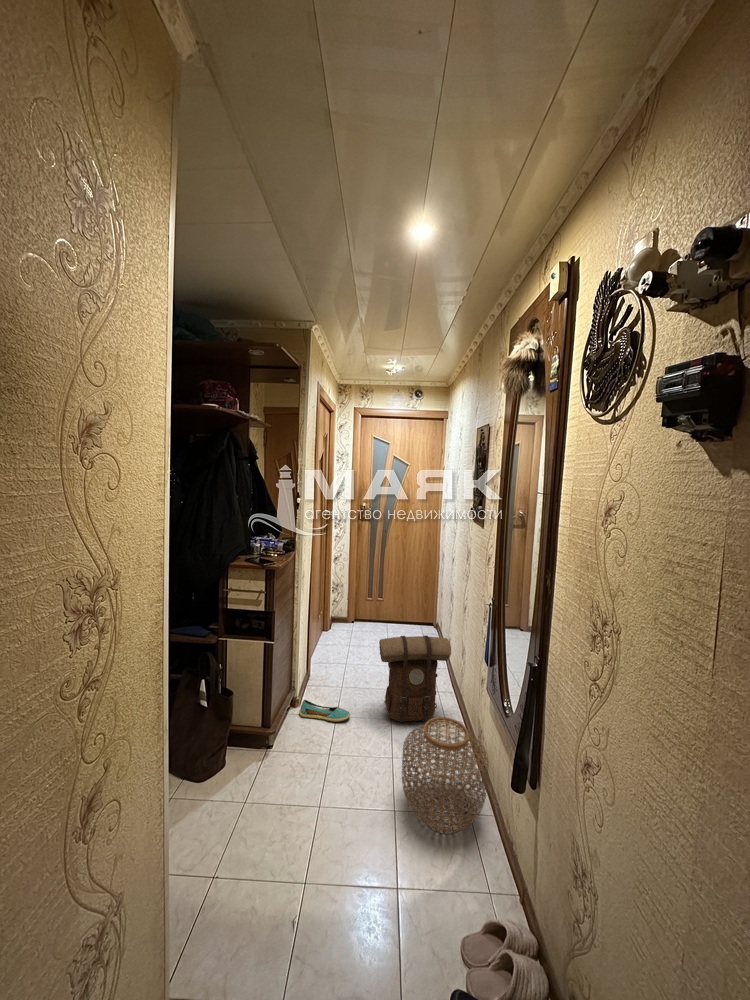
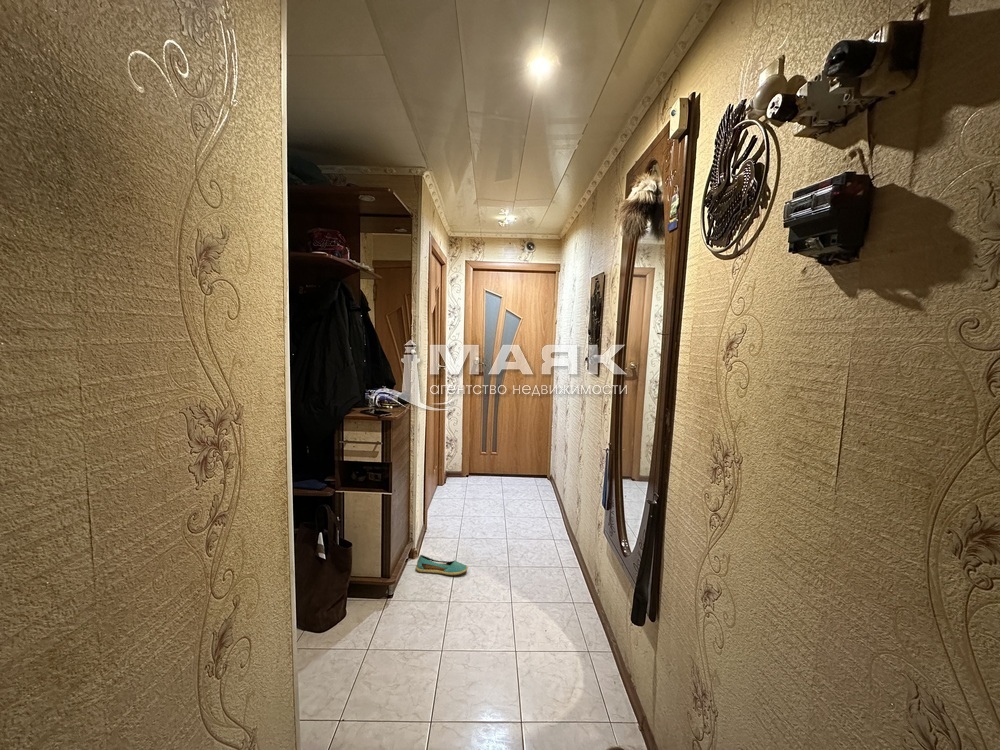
backpack: present [379,635,451,722] -> none [496,487,568,573]
woven basket: present [402,717,489,834] -> none [522,564,608,676]

